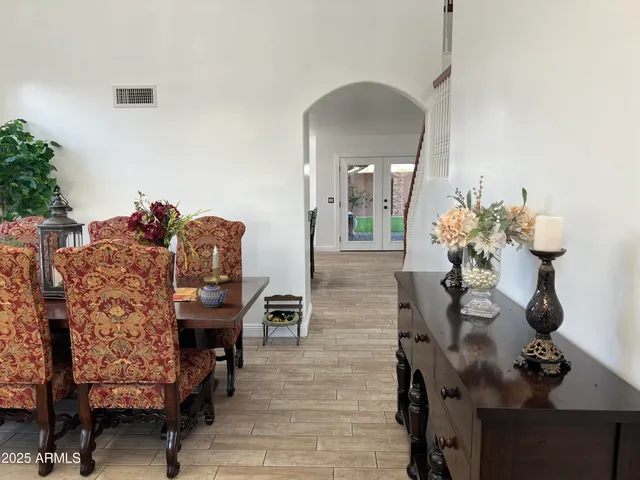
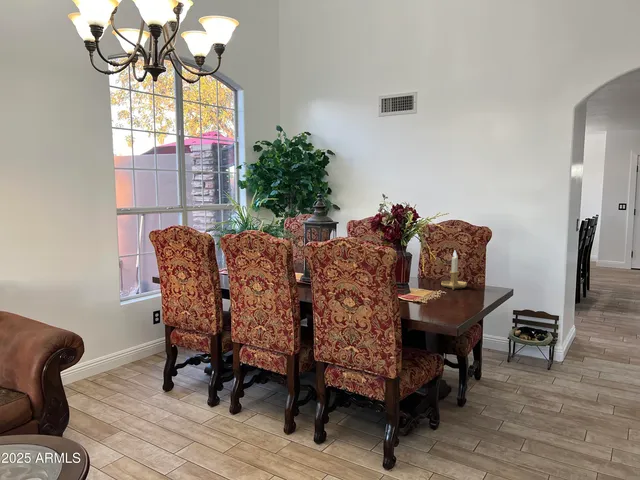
teapot: present [196,283,228,307] -> none [426,288,457,312]

